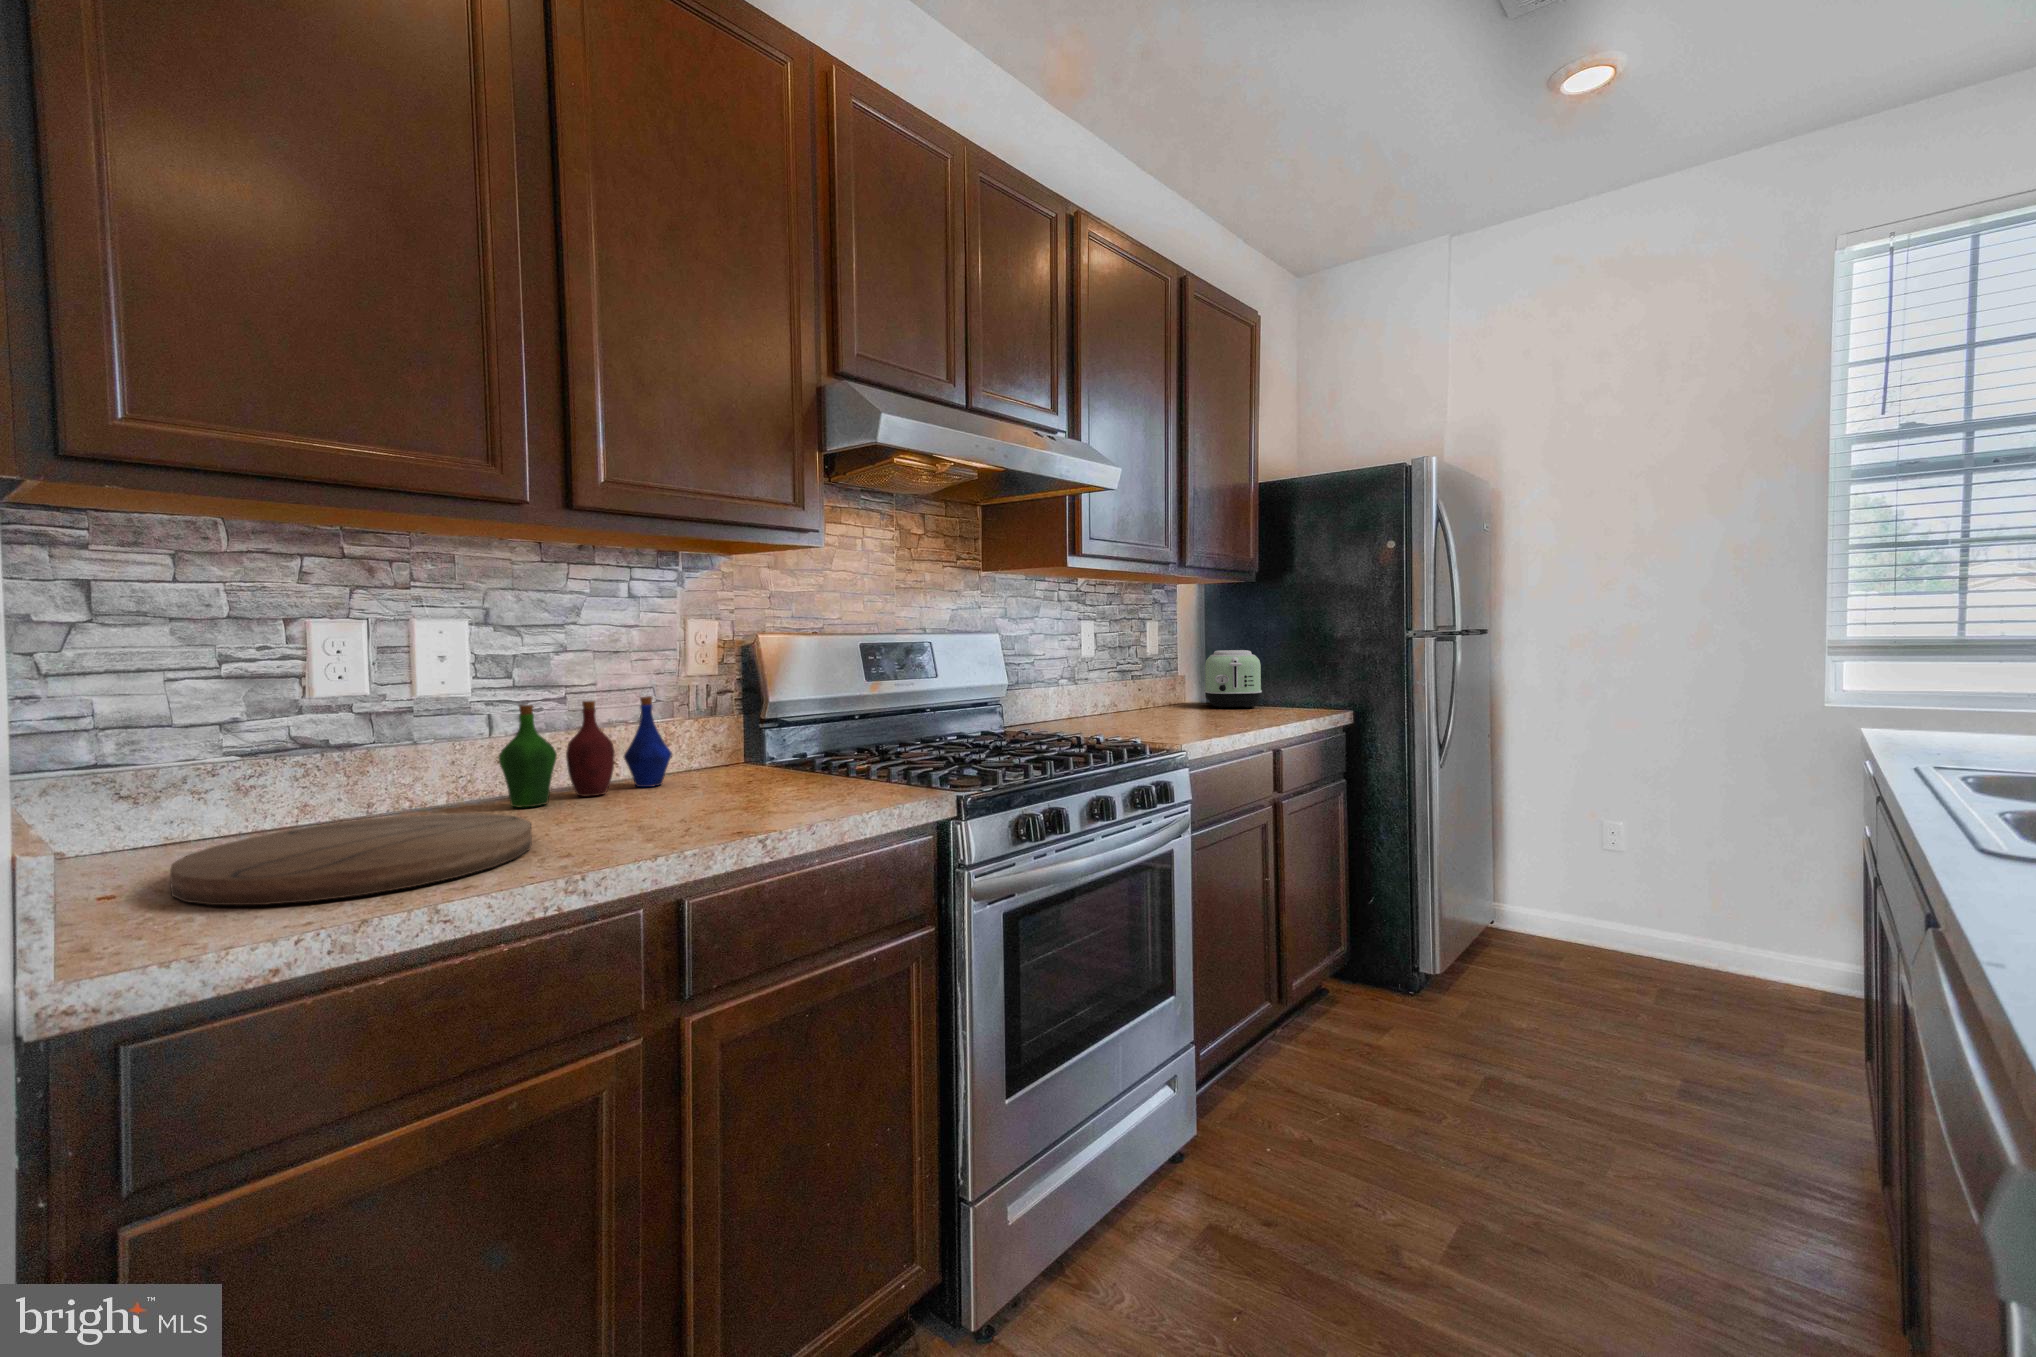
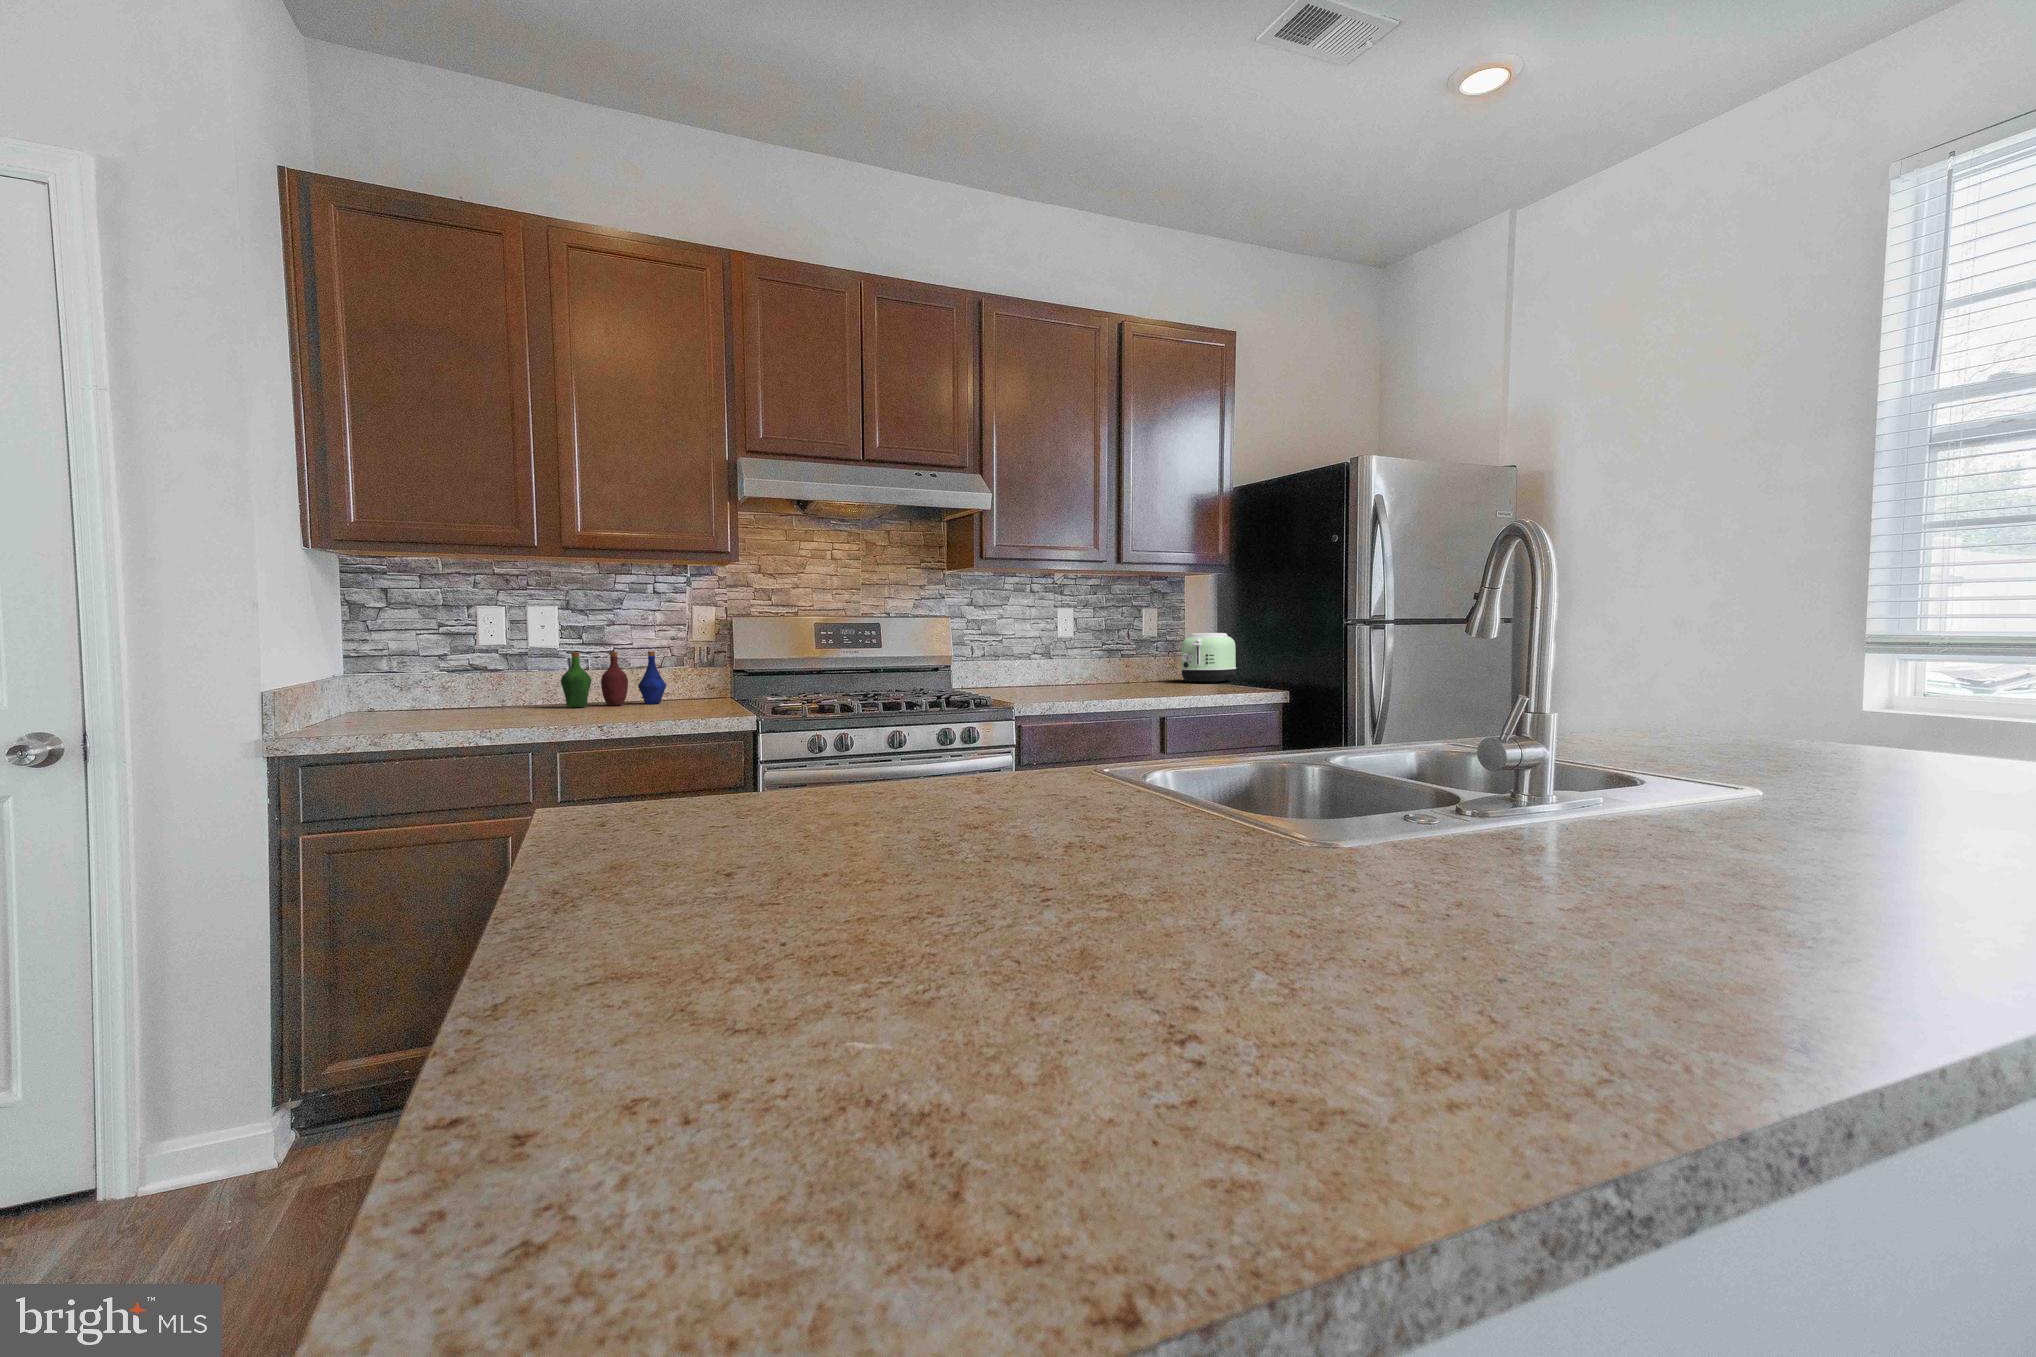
cutting board: present [170,813,532,905] -> none [382,703,538,724]

